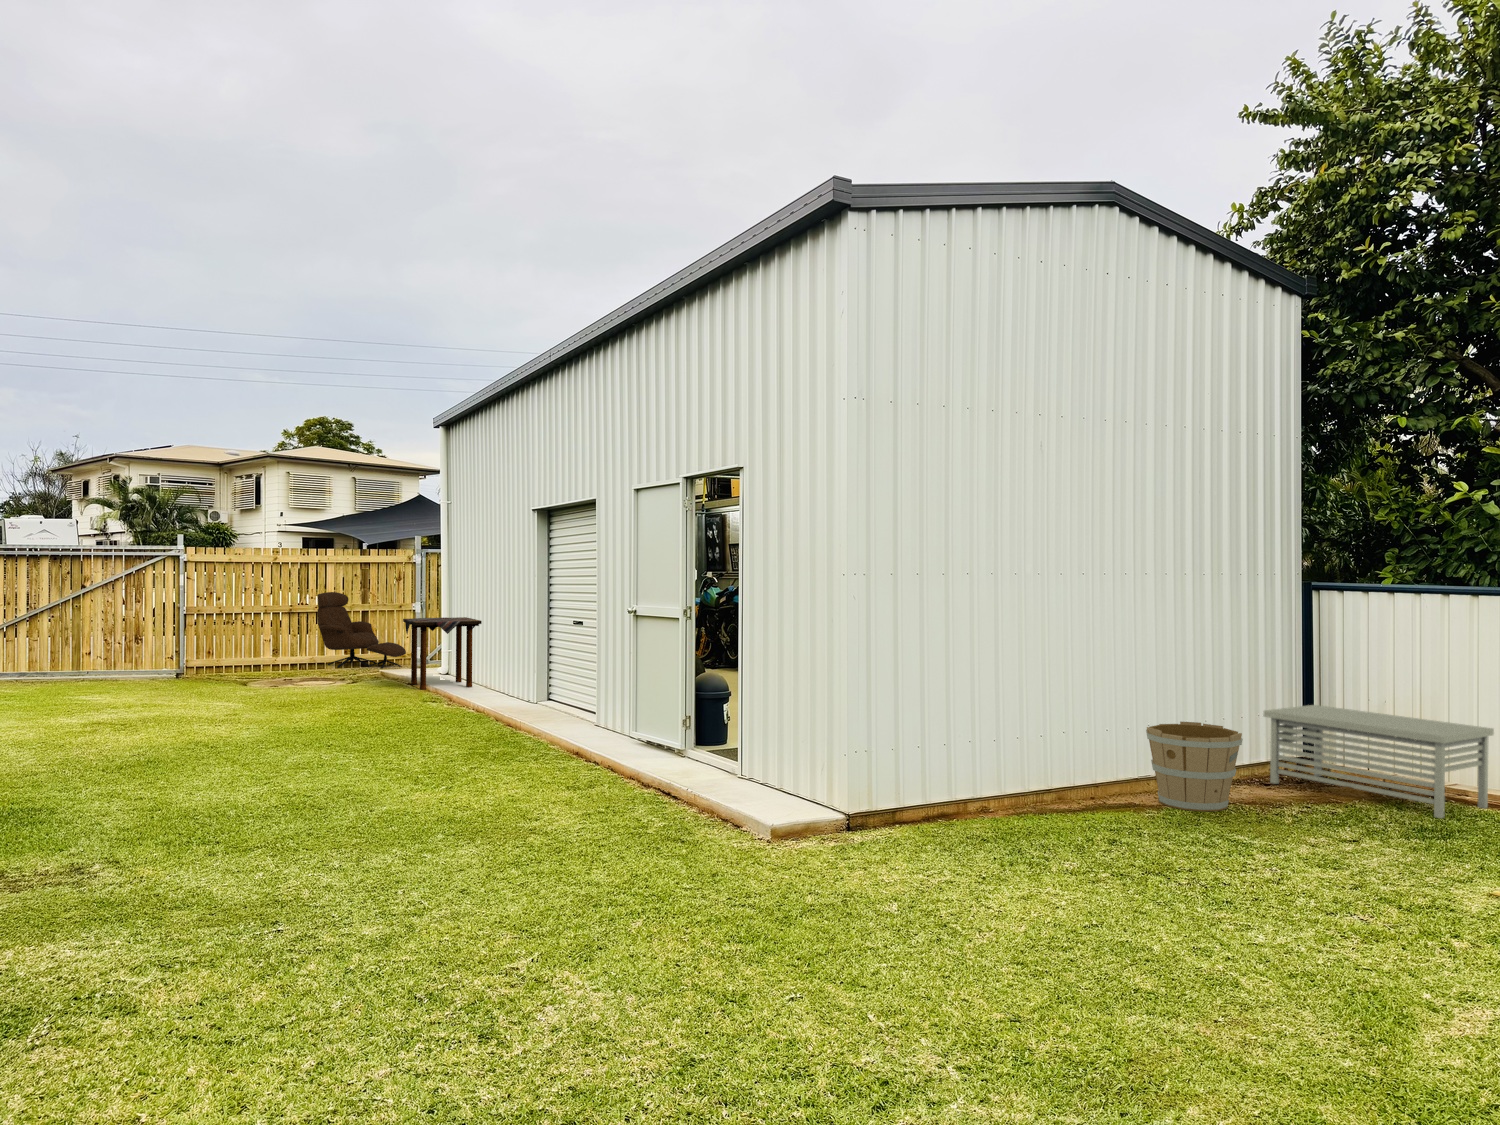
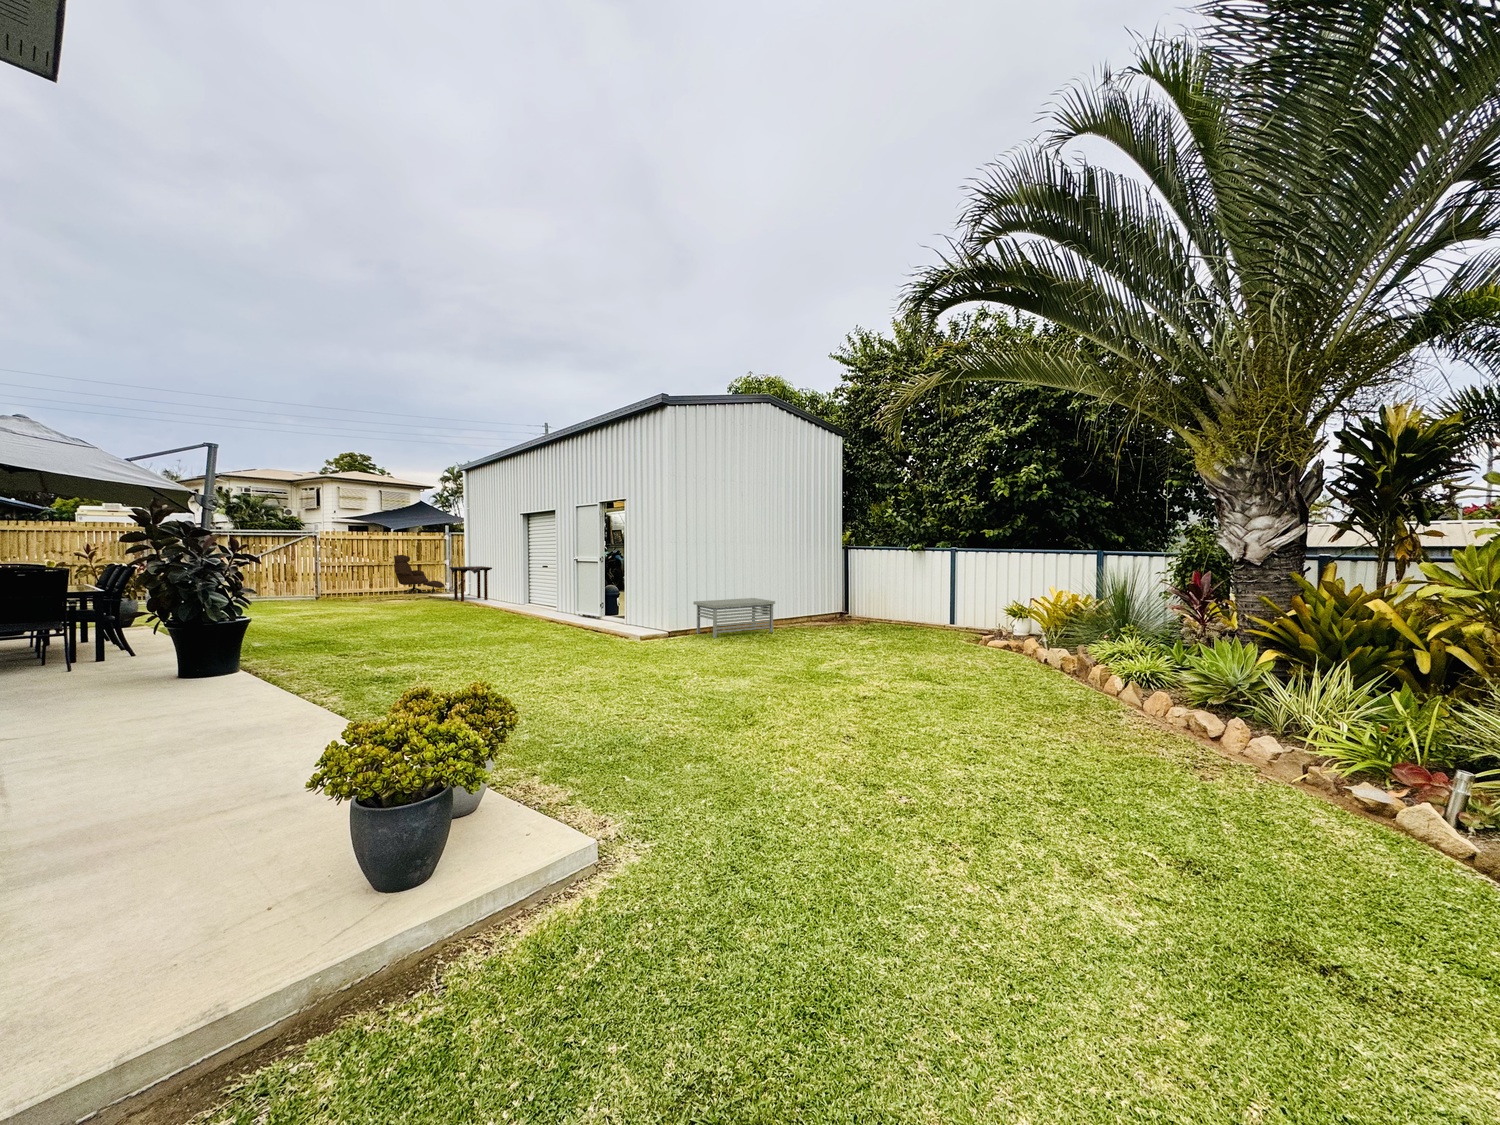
storage bench: present [1263,705,1494,818] -> present [693,598,775,638]
wooden bucket: present [1146,722,1243,812] -> none [781,598,814,628]

